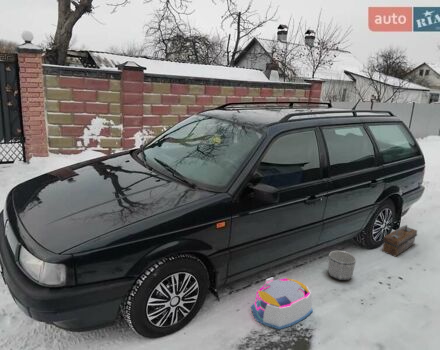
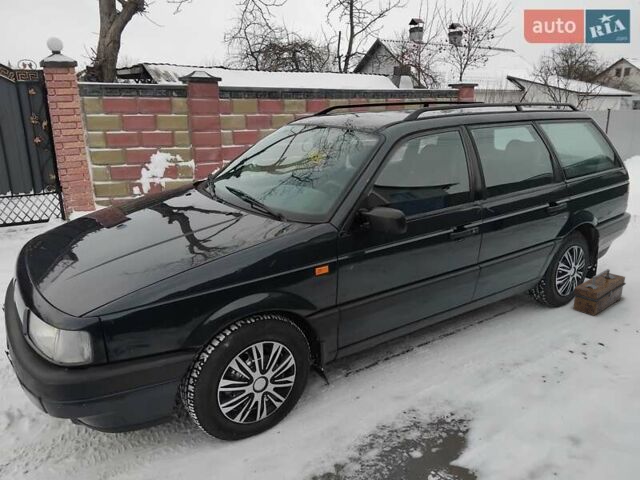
planter: present [328,251,356,280] -> none [492,309,532,350]
storage bin: present [251,277,313,329] -> none [377,348,469,421]

